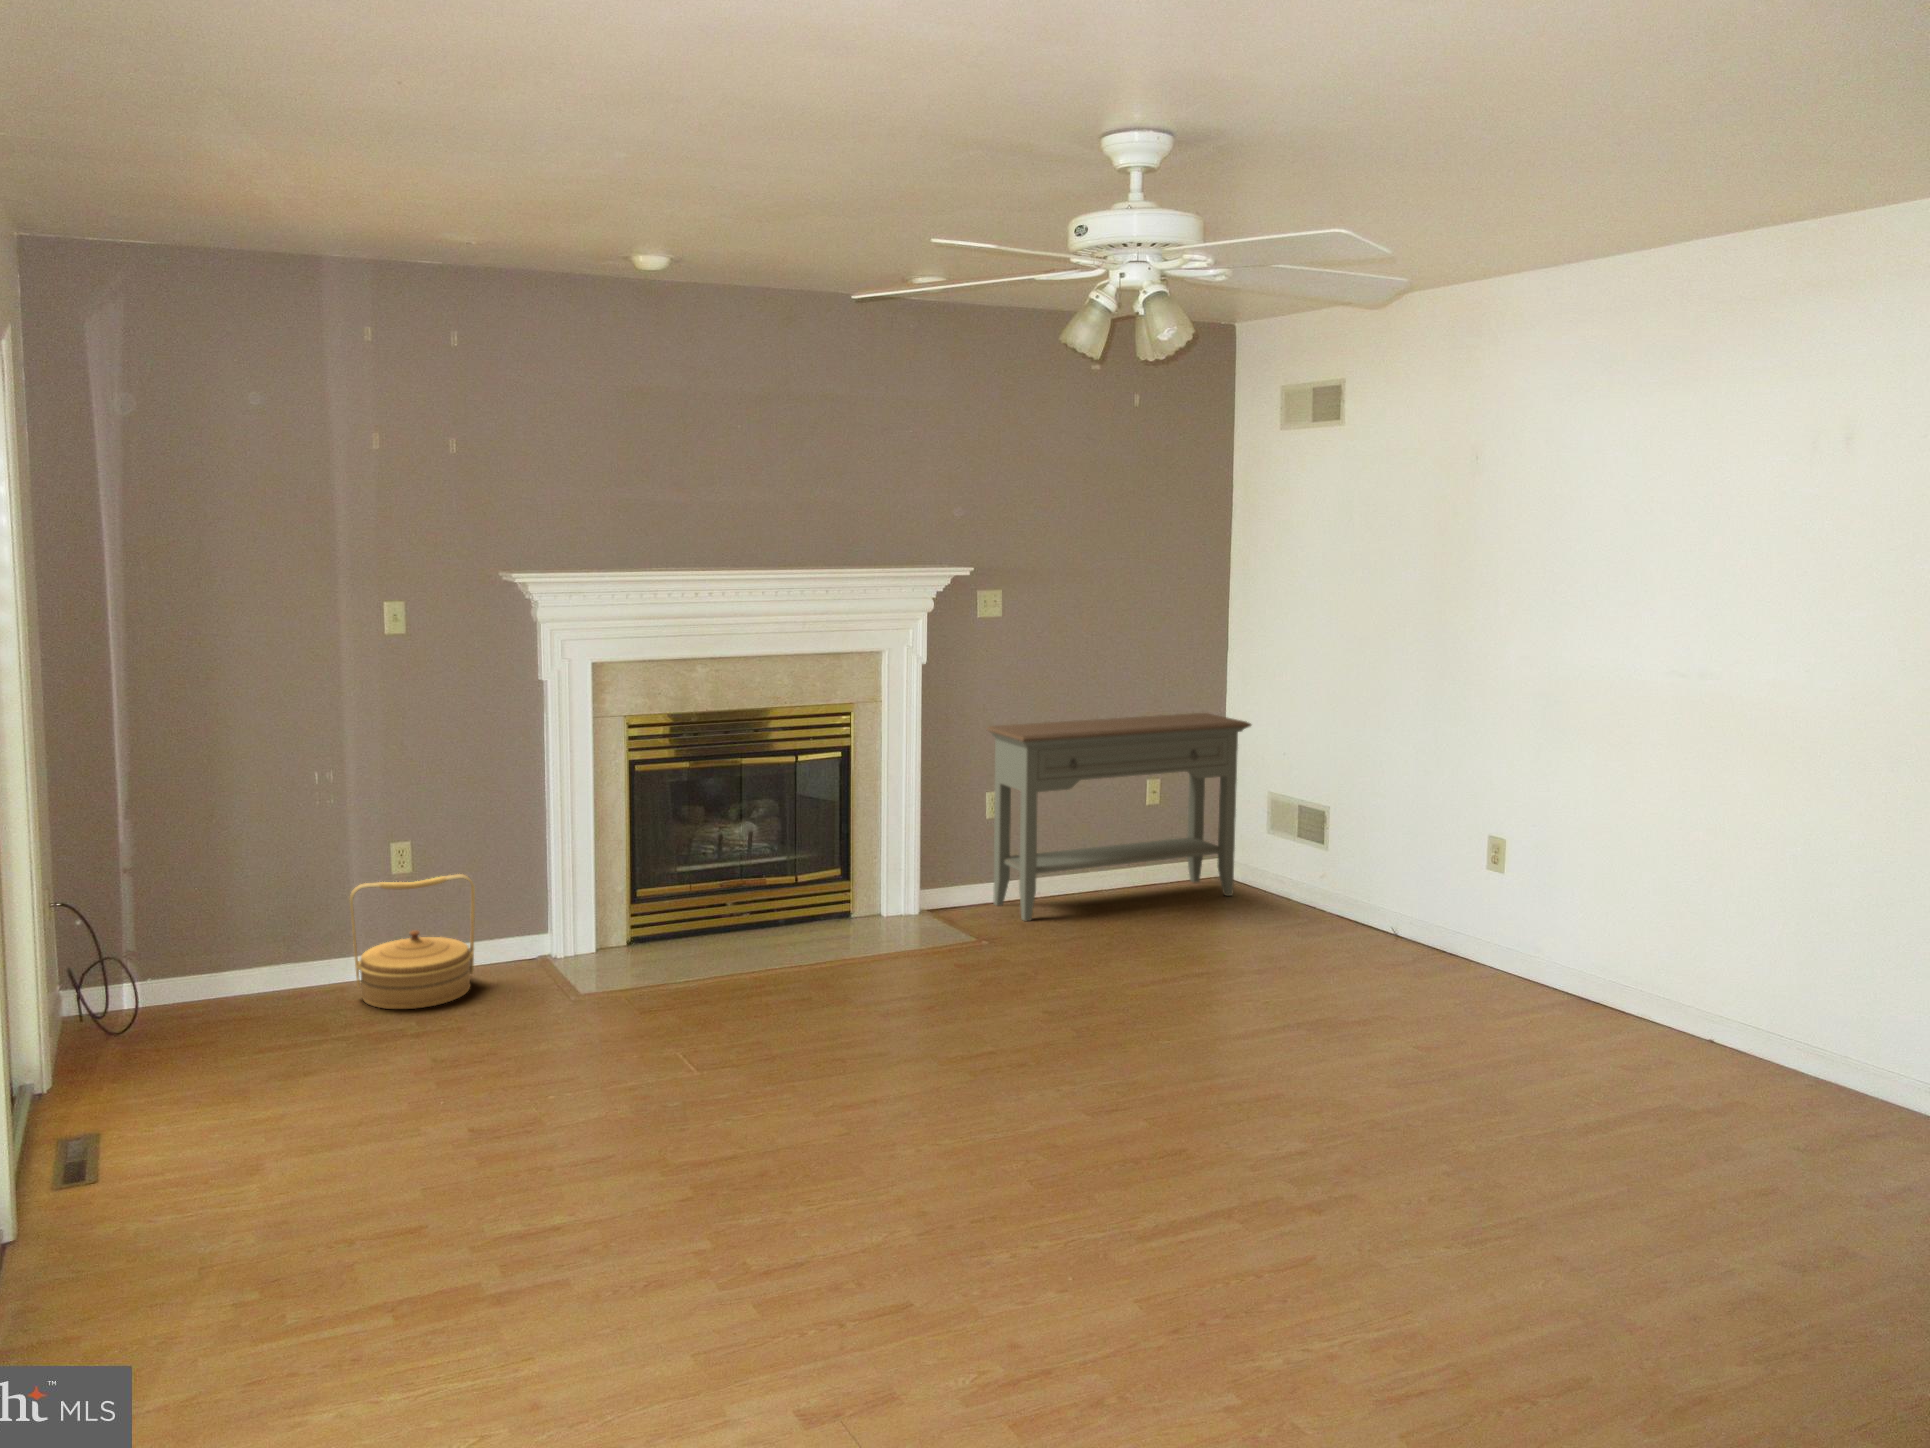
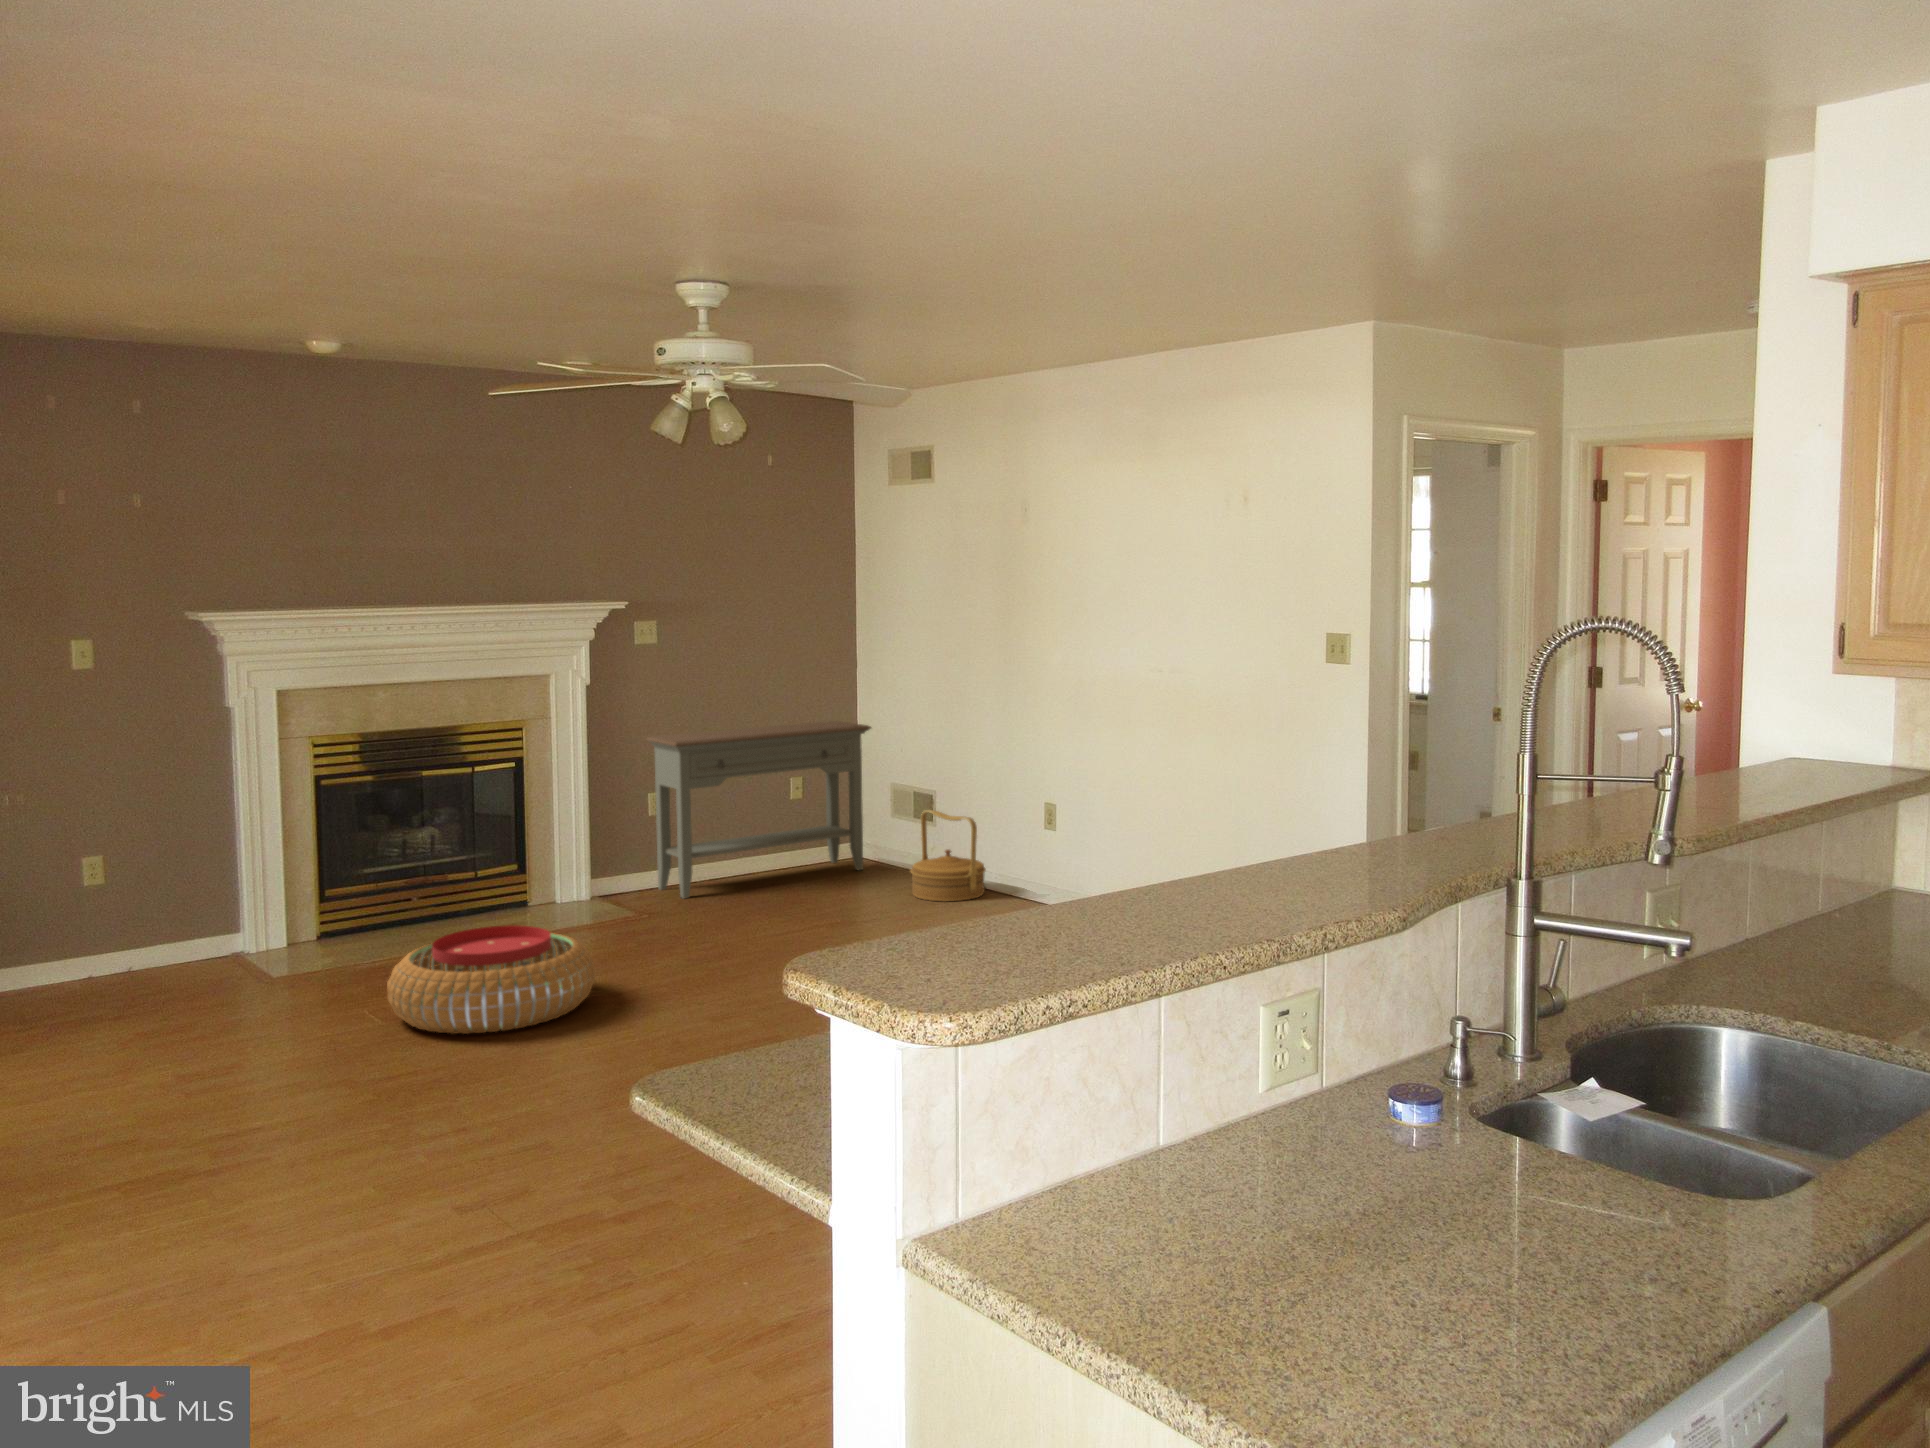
woven basket: present [350,874,475,1009] -> present [911,809,986,902]
pouf: none [699,968,941,1114] -> present [387,925,595,1034]

